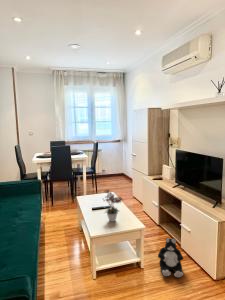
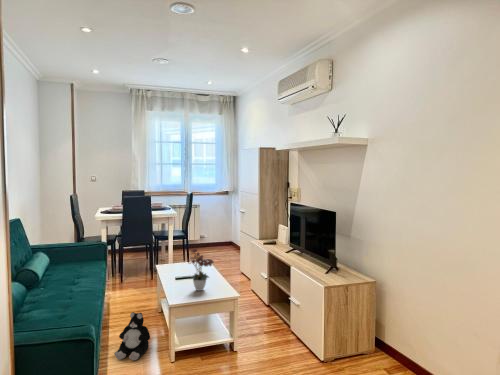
plush toy: present [158,238,183,277] -> present [115,312,150,360]

